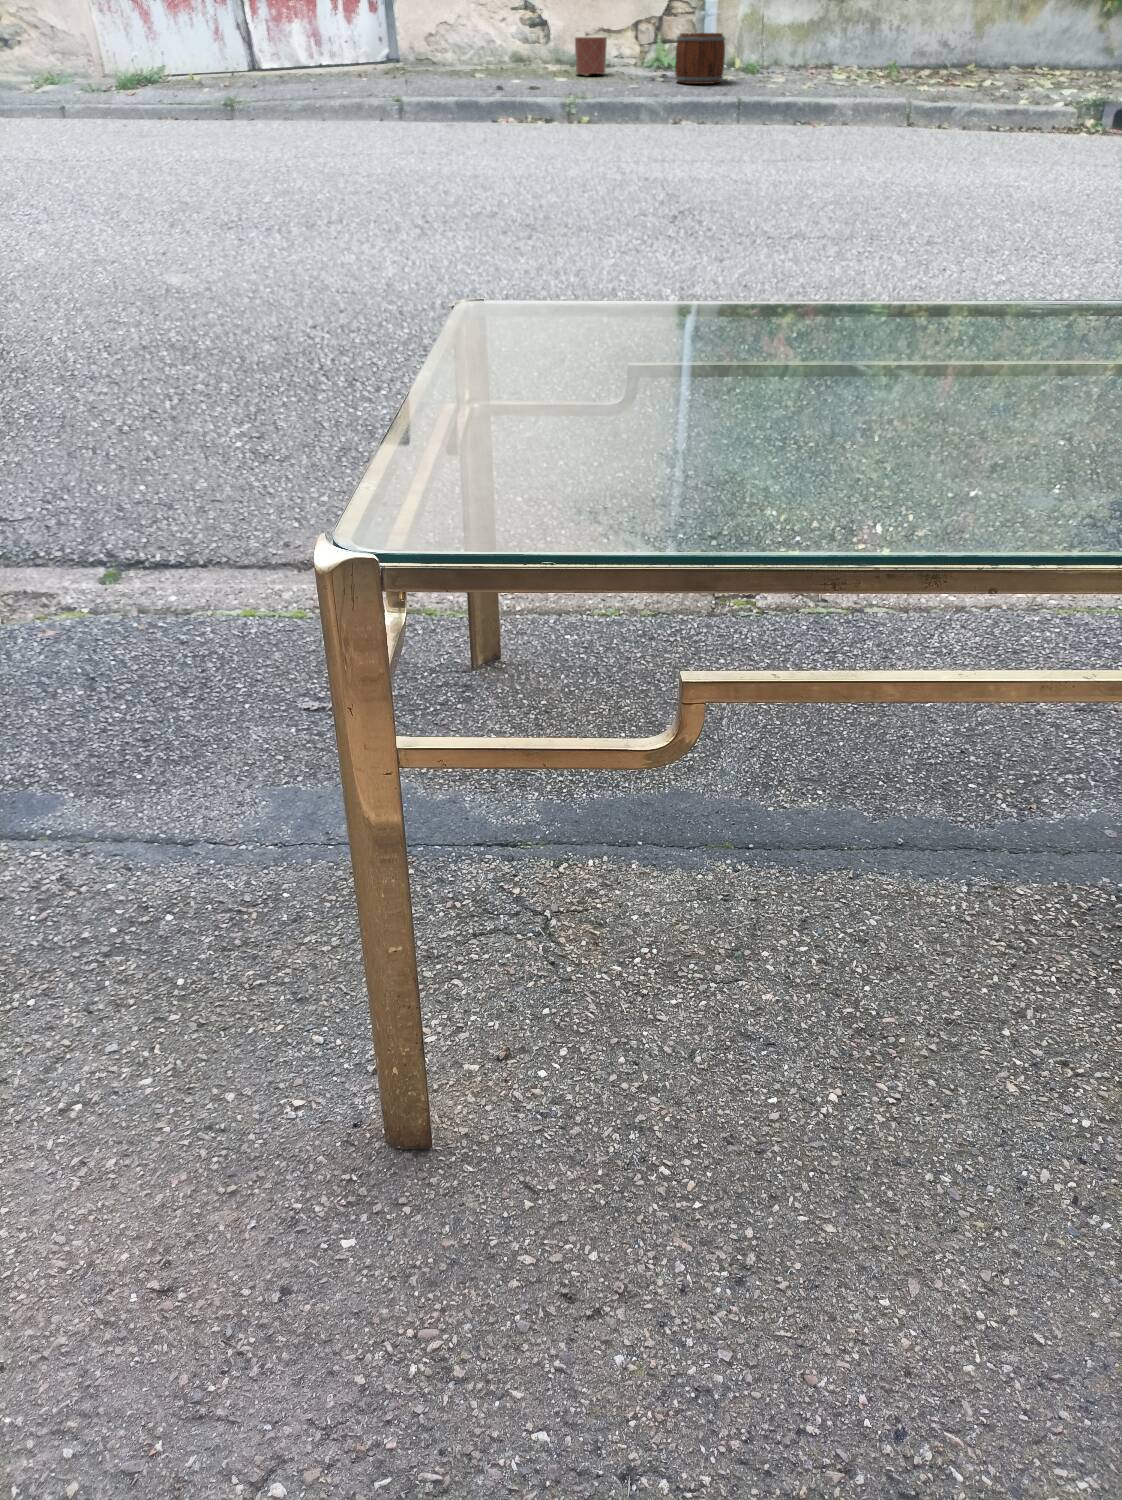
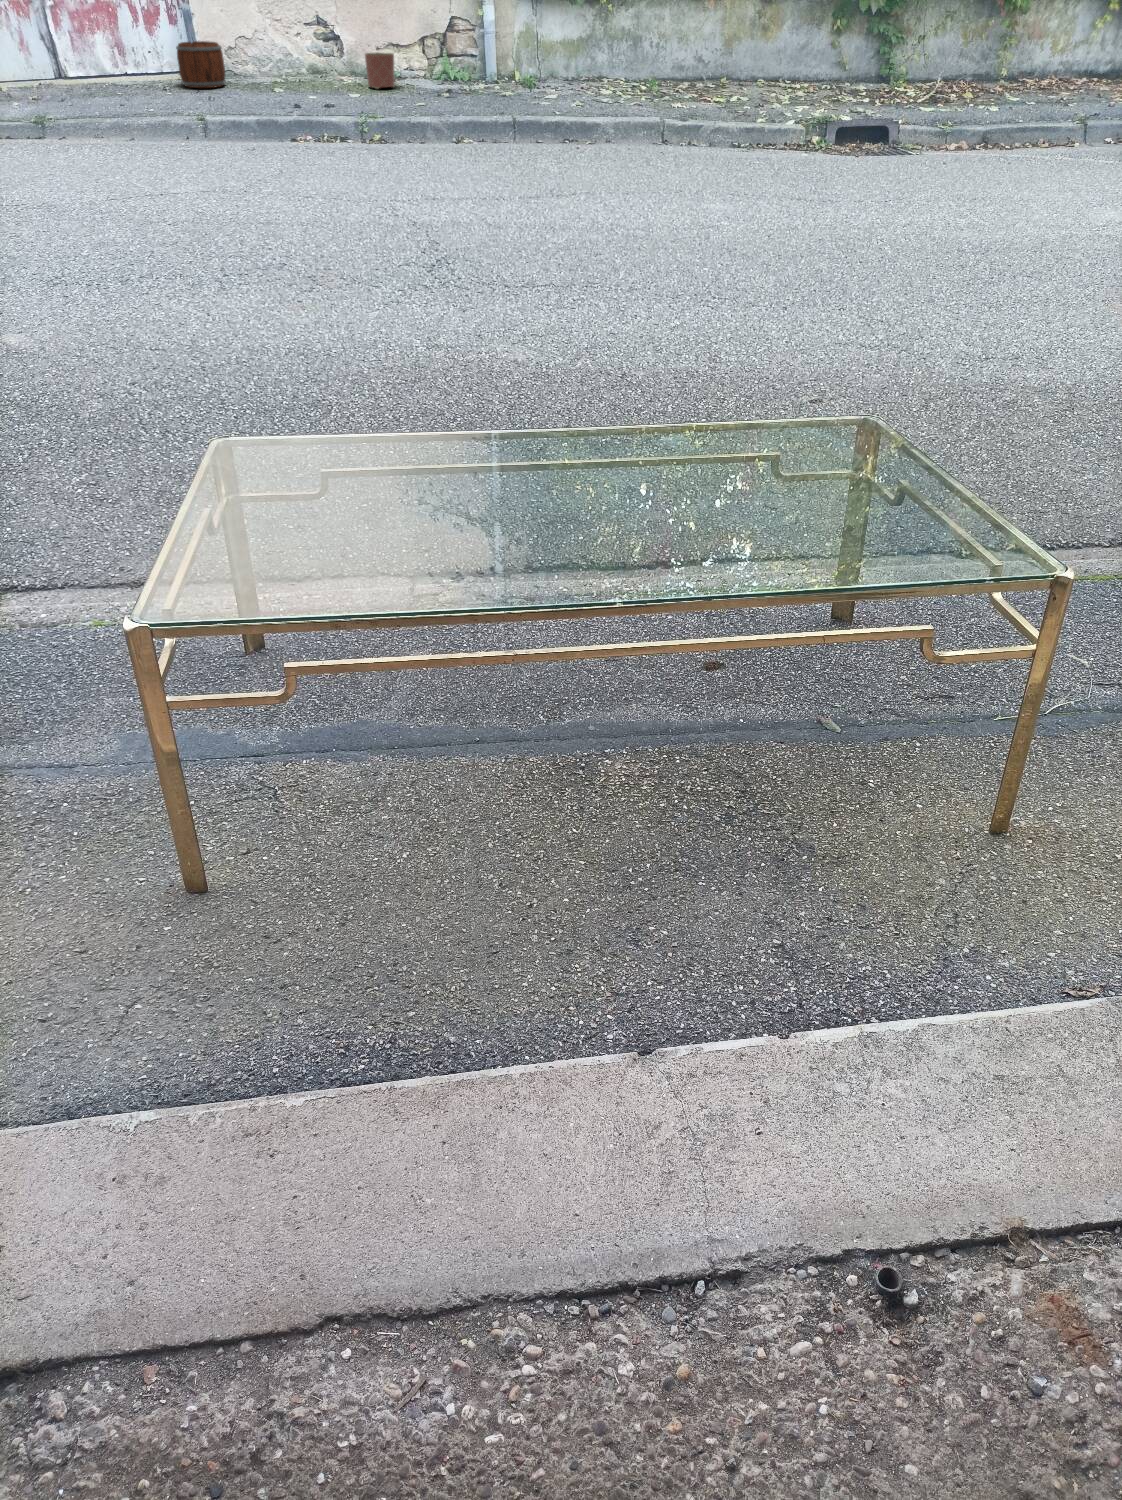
bucket: present [675,33,725,84] -> present [176,41,226,88]

